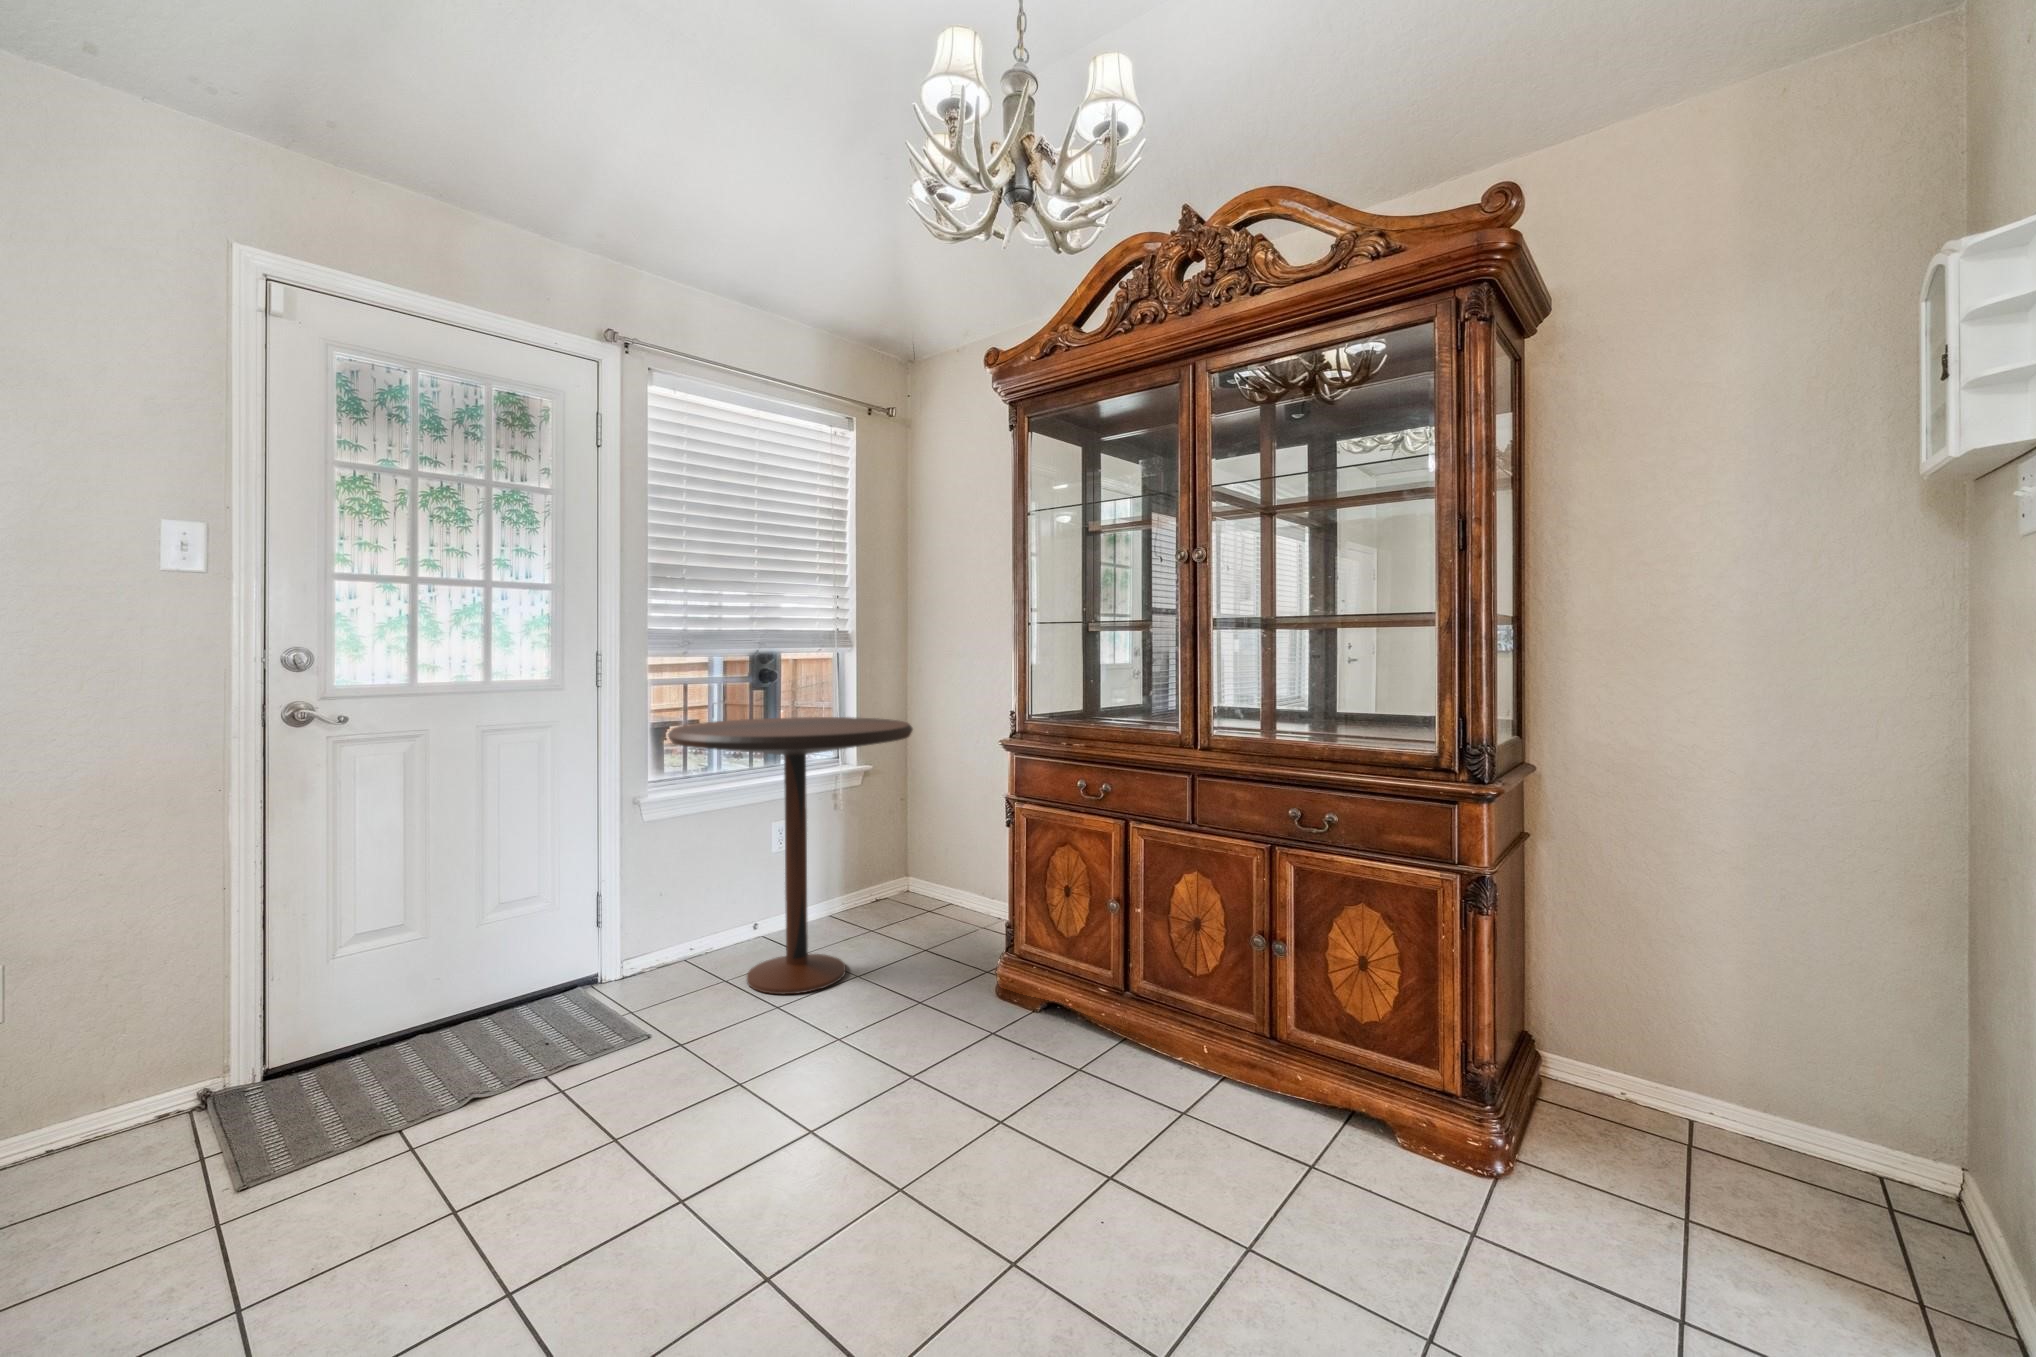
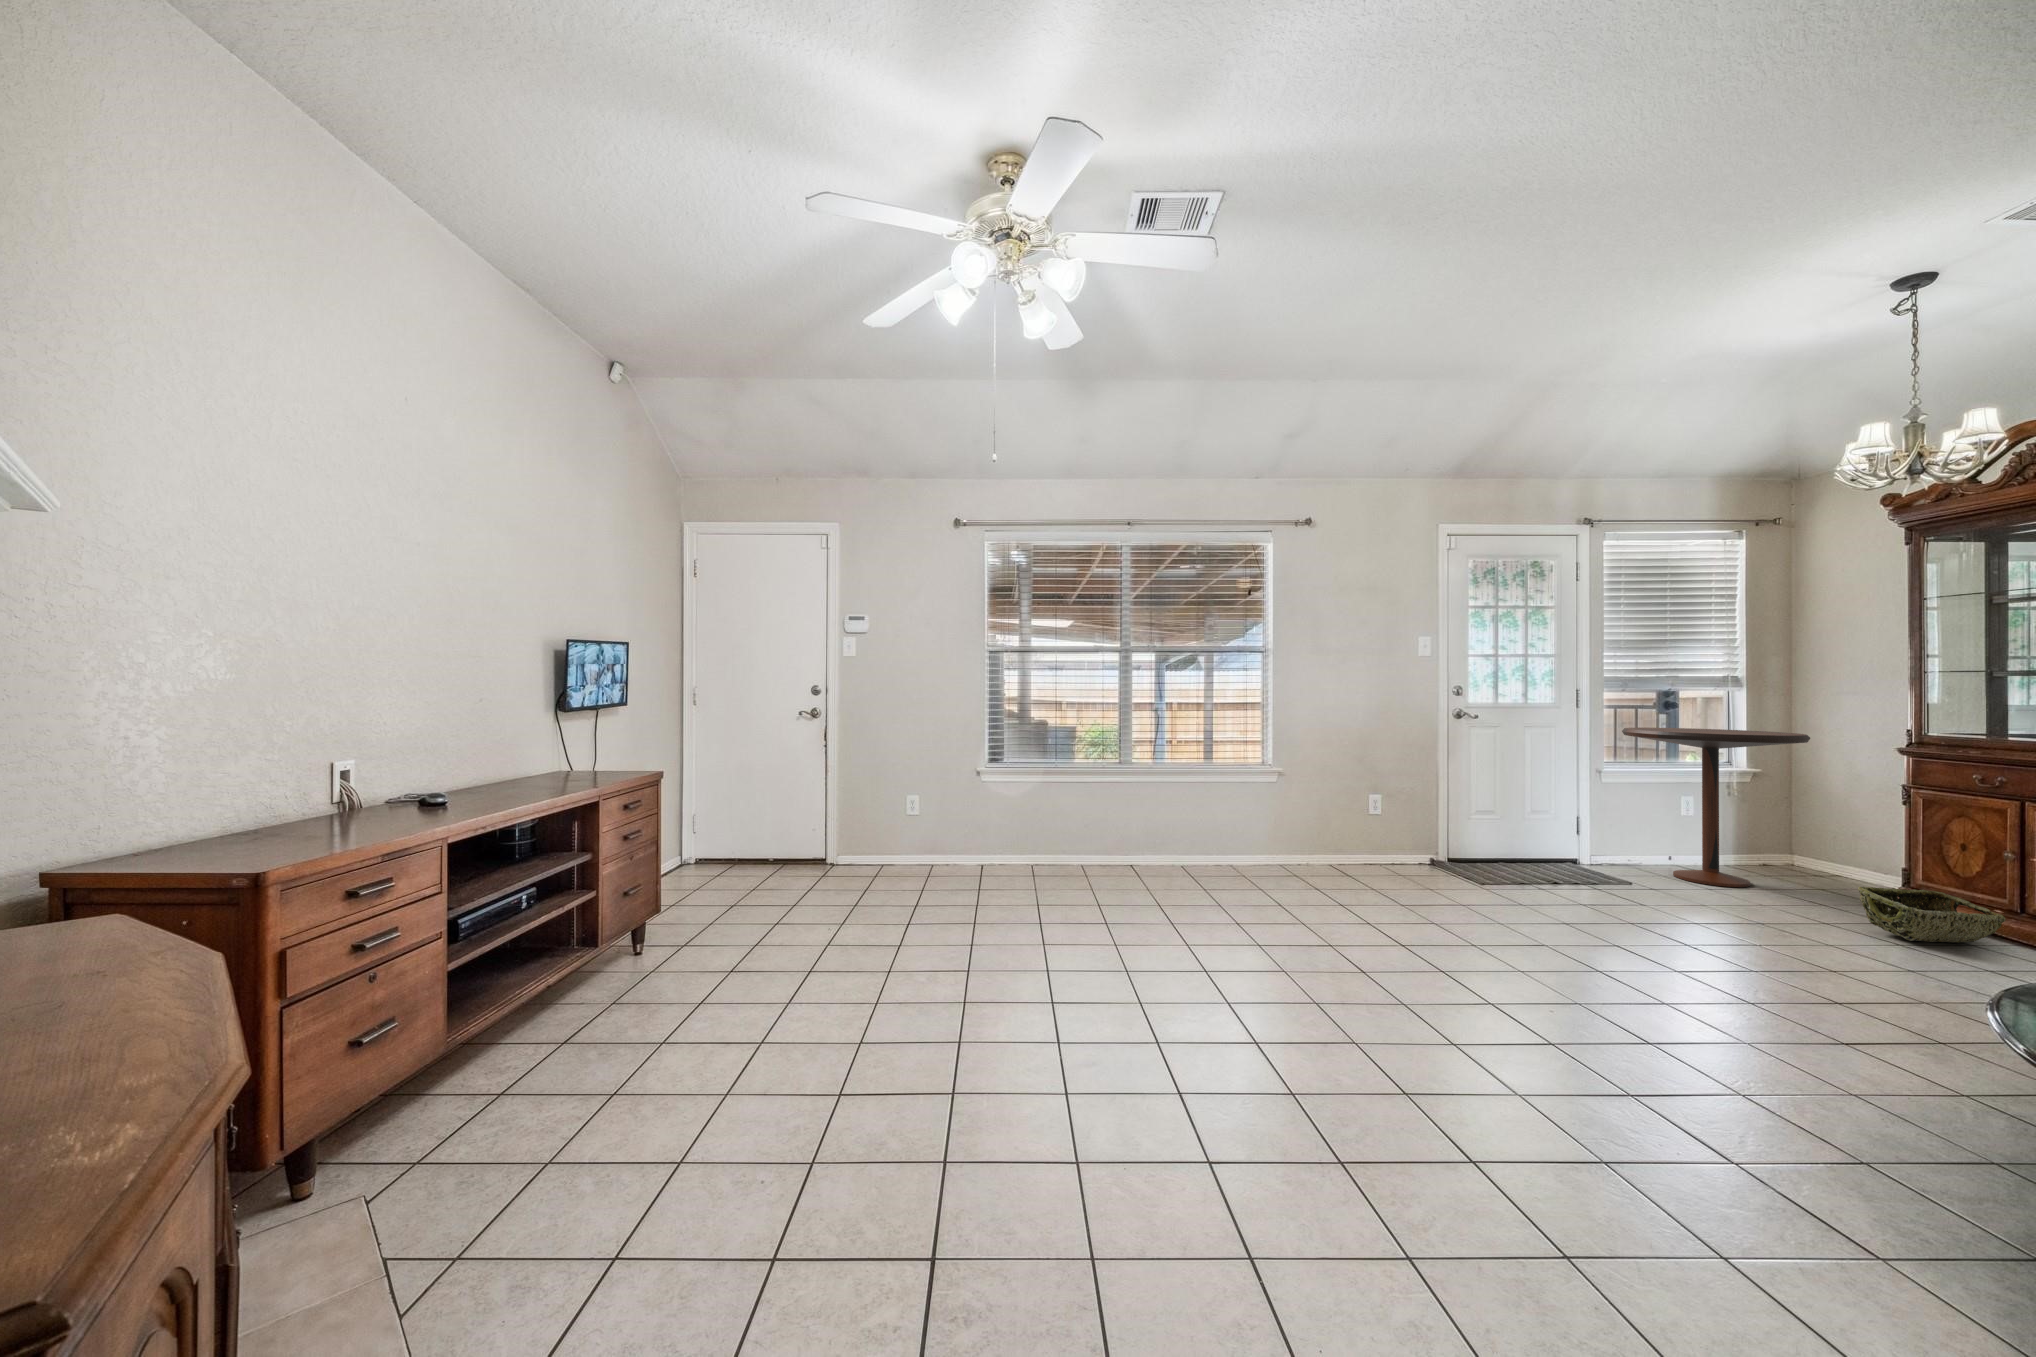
woven basket: none [957,965,1109,1082] -> present [1858,887,2006,943]

